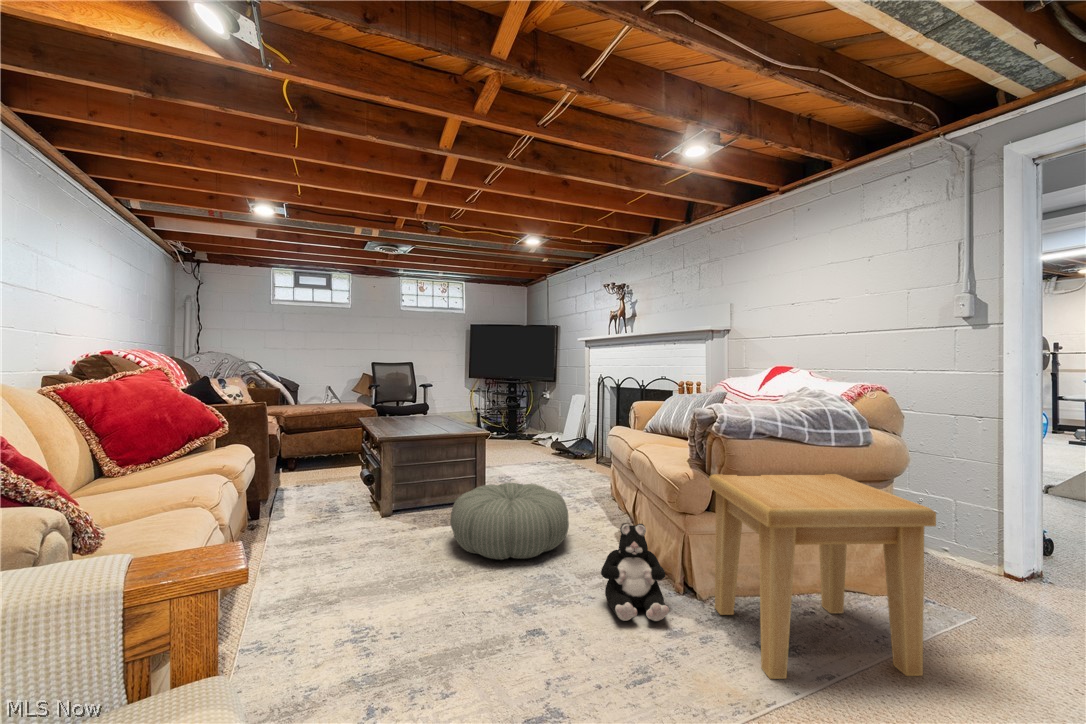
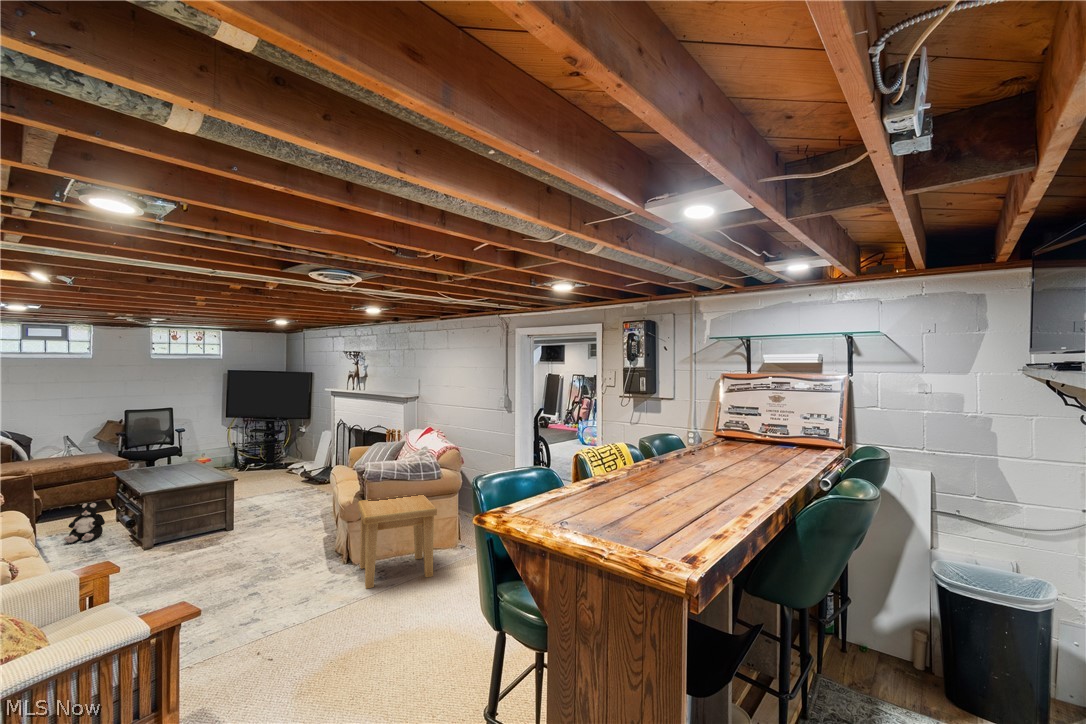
pouf: present [450,483,569,560] -> none [204,514,291,563]
plush toy: present [601,523,669,621] -> present [65,502,105,543]

